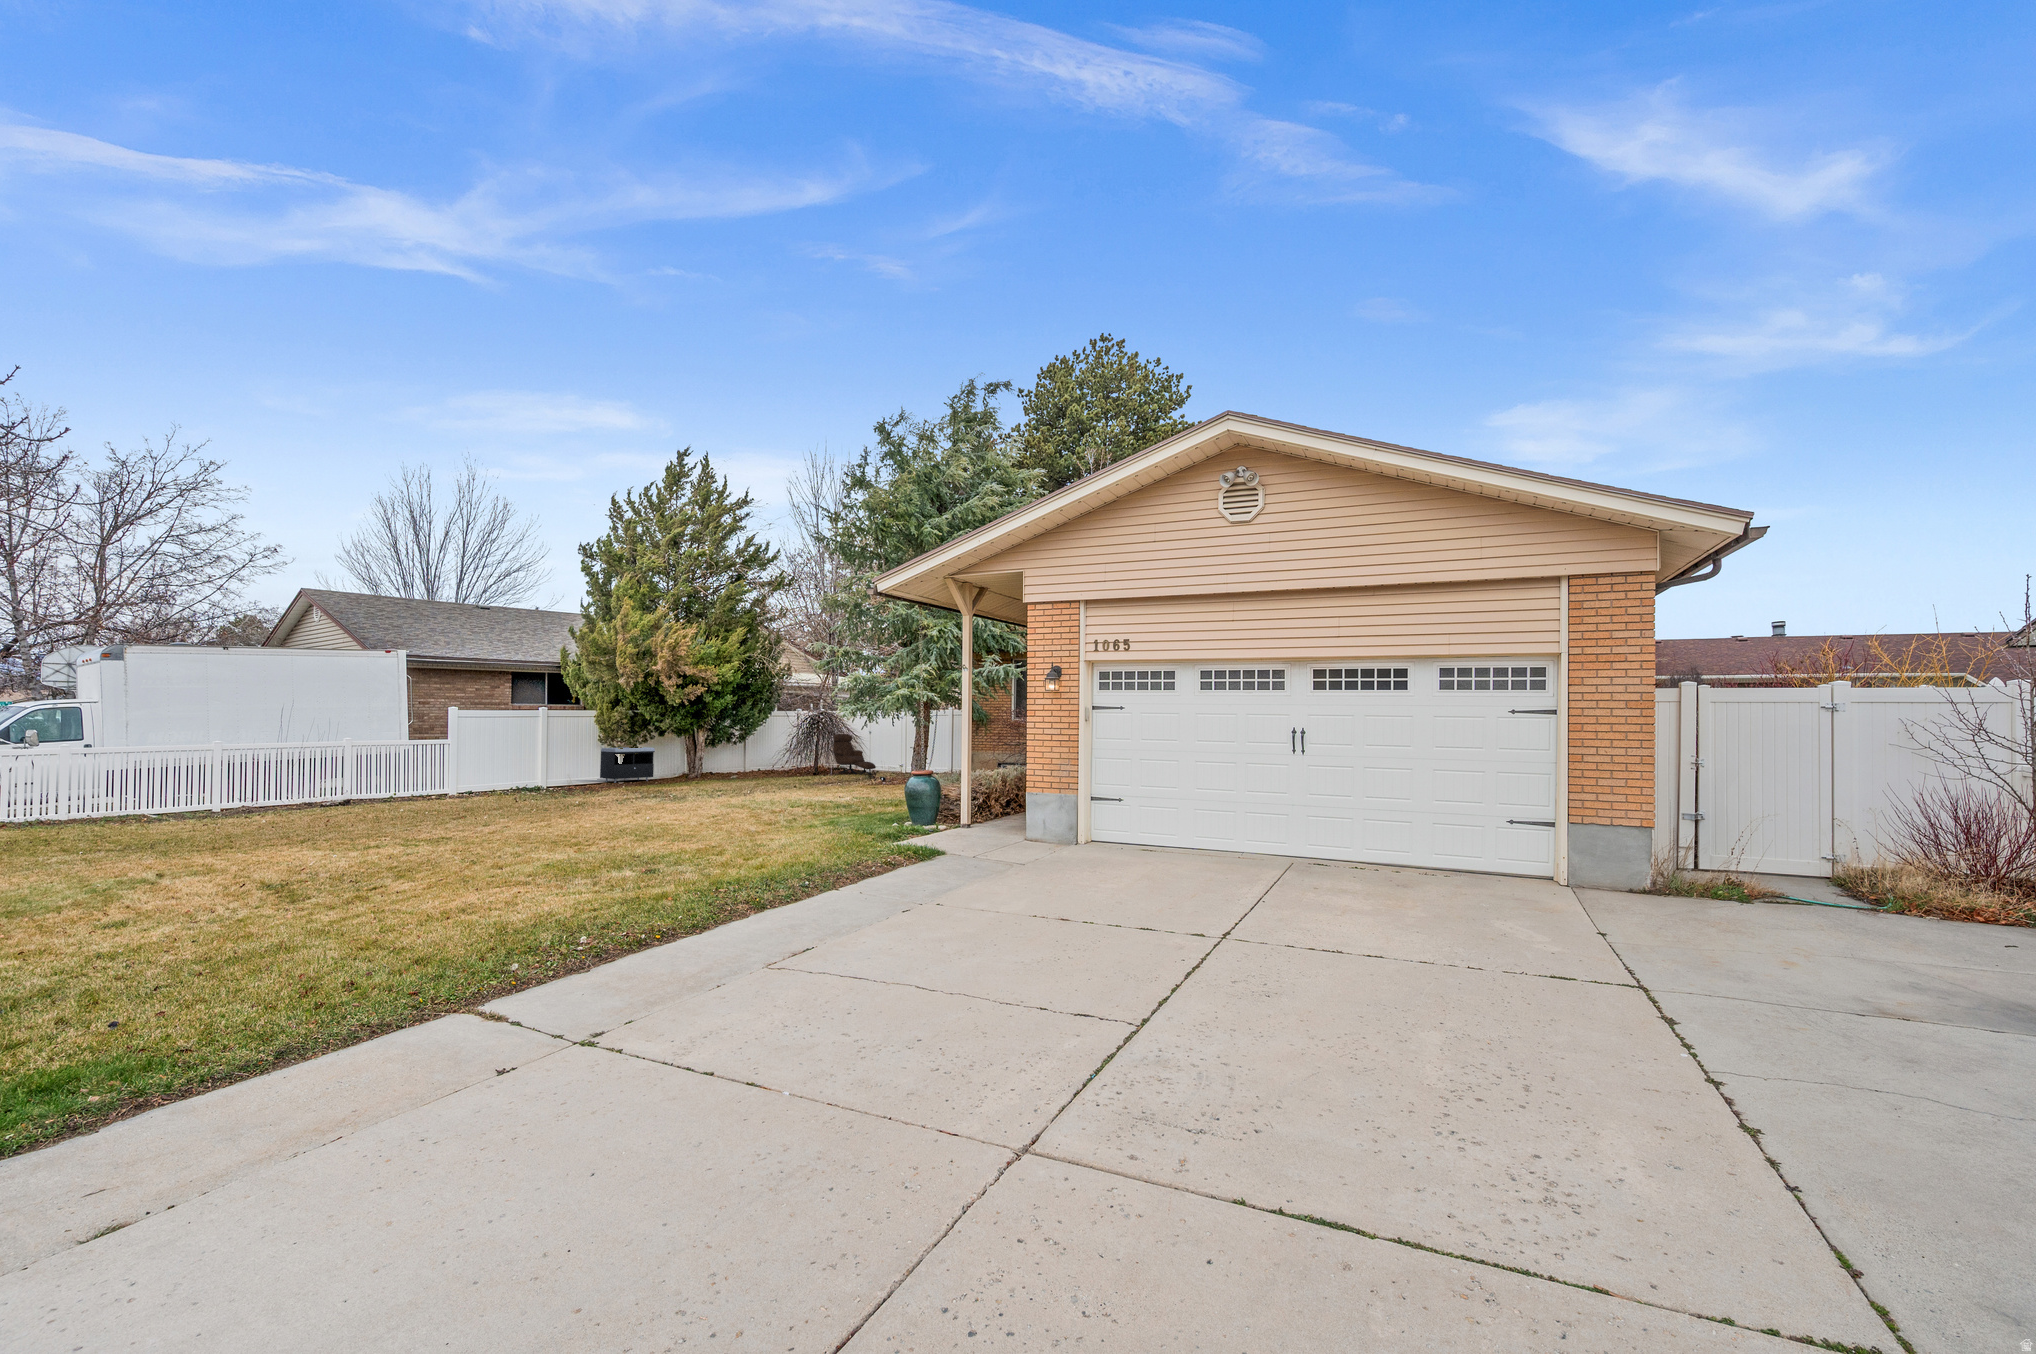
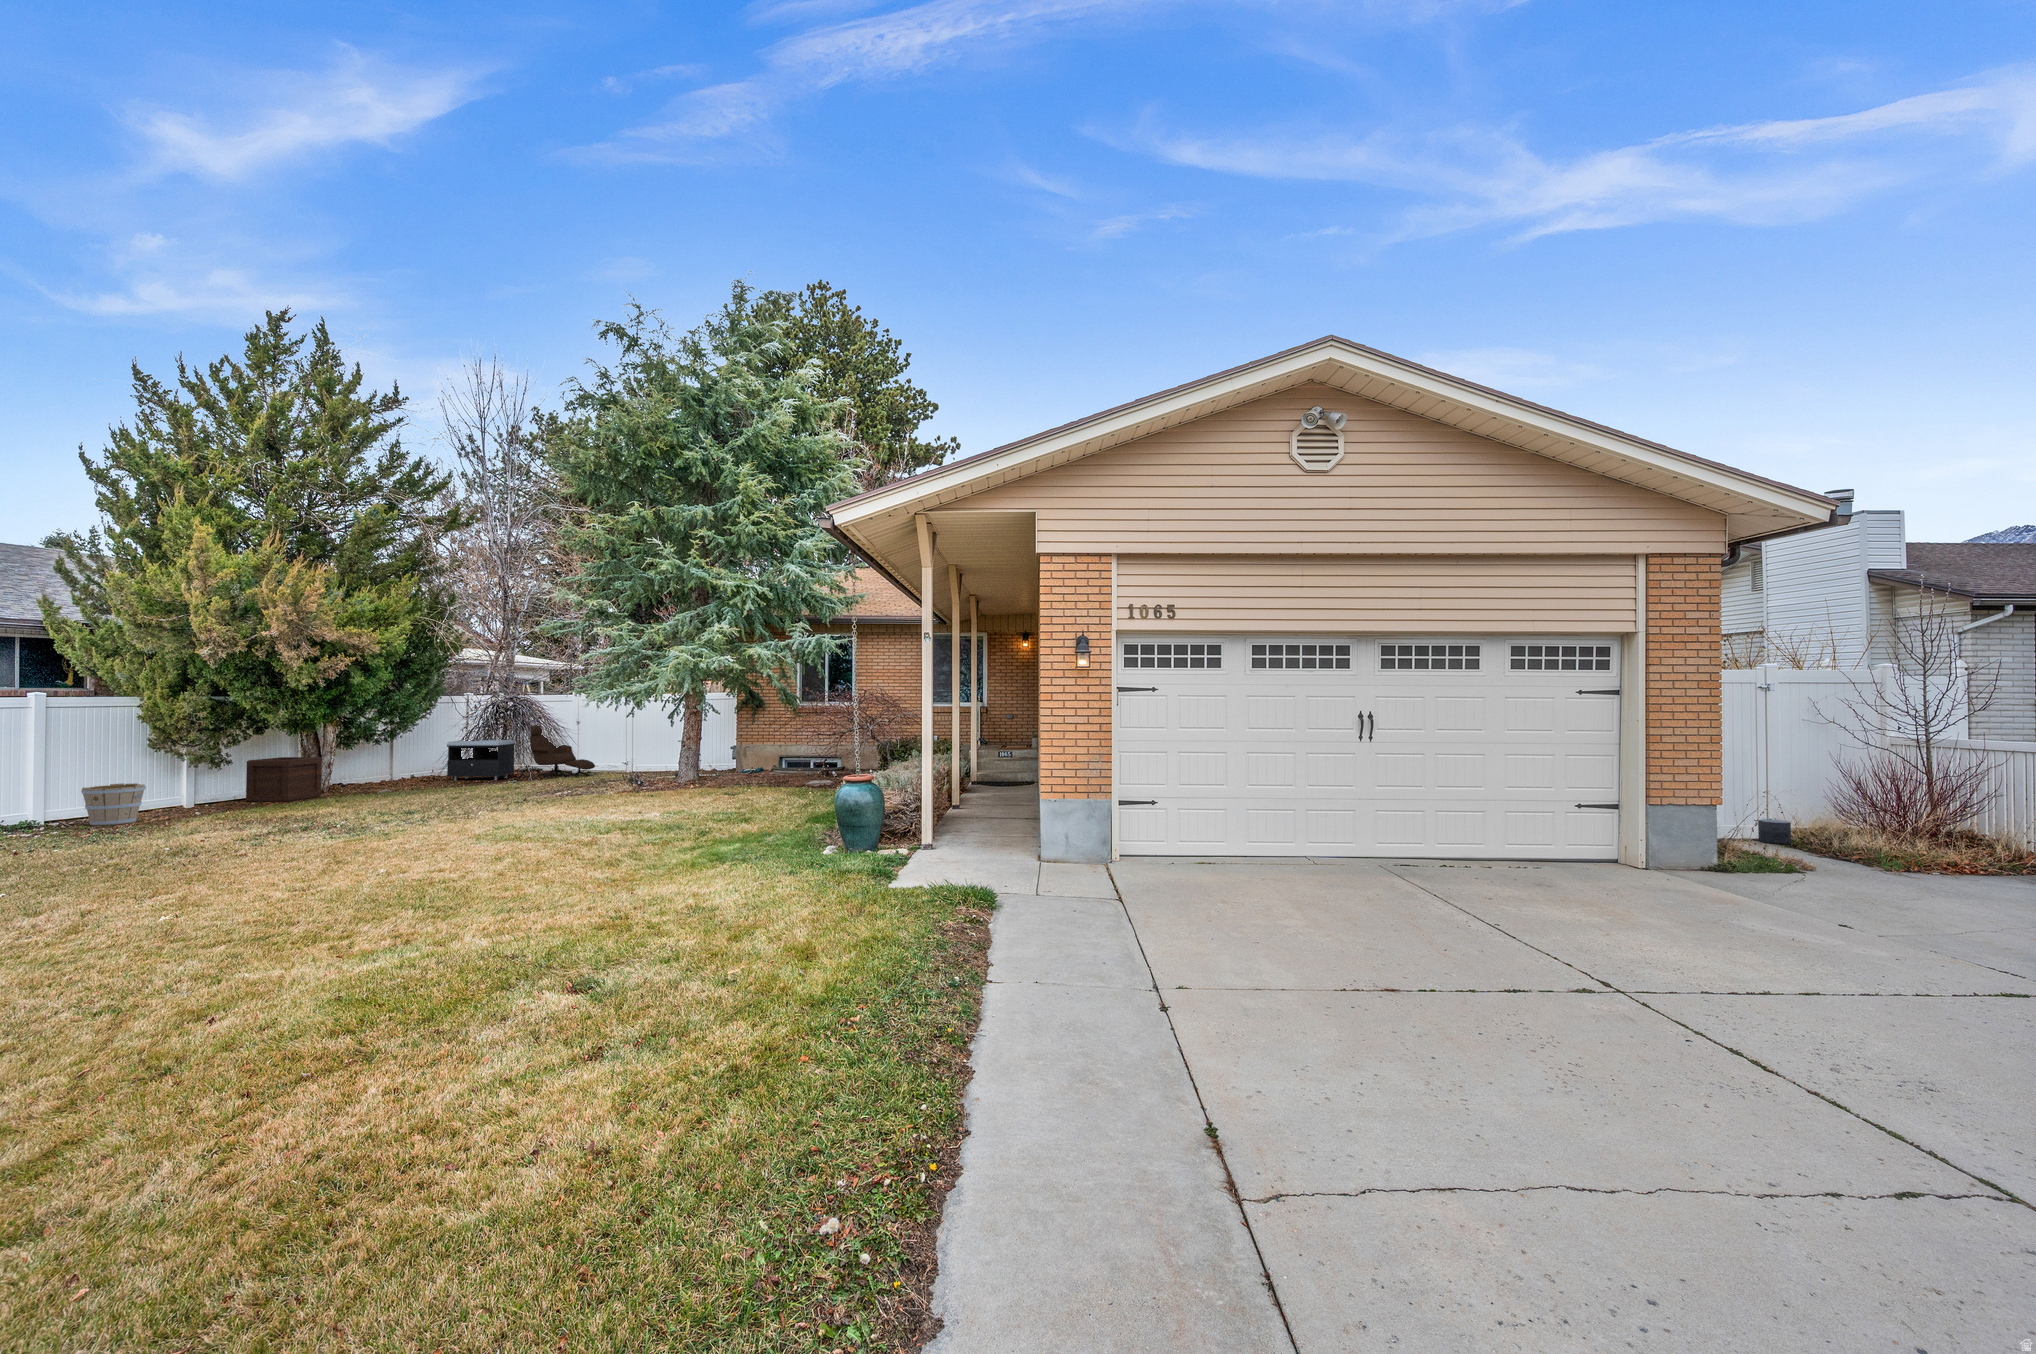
storage bench: present [600,747,655,783] -> present [447,740,514,780]
wooden crate: none [657,750,698,779] -> present [246,757,322,802]
wooden bucket: none [570,761,600,785] -> present [81,783,146,826]
planter: none [1837,865,1876,894] -> present [1758,819,1791,844]

